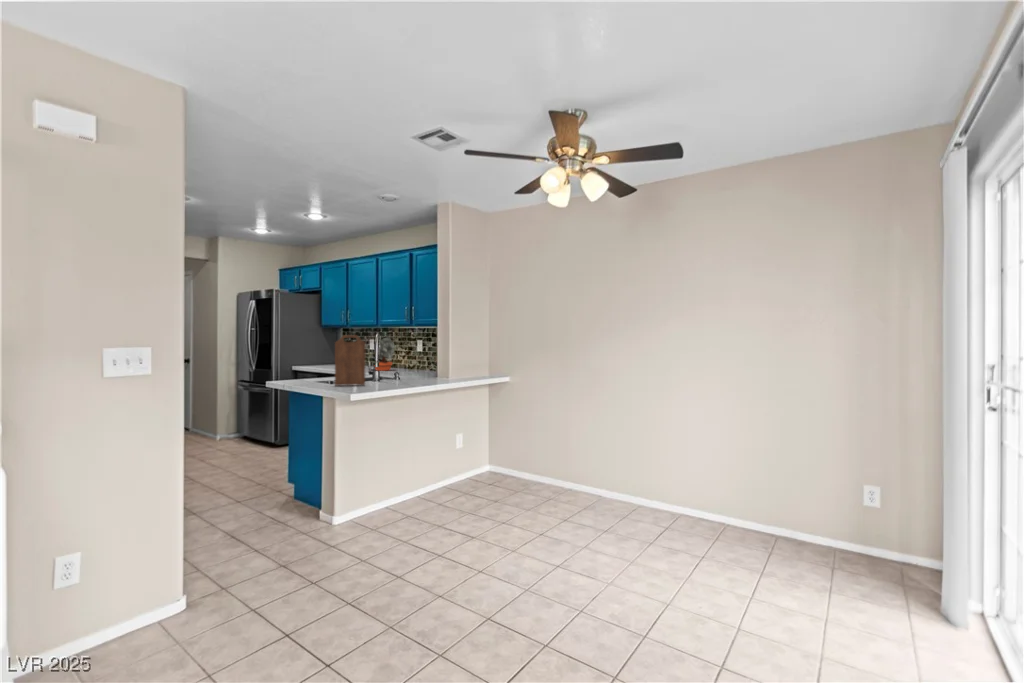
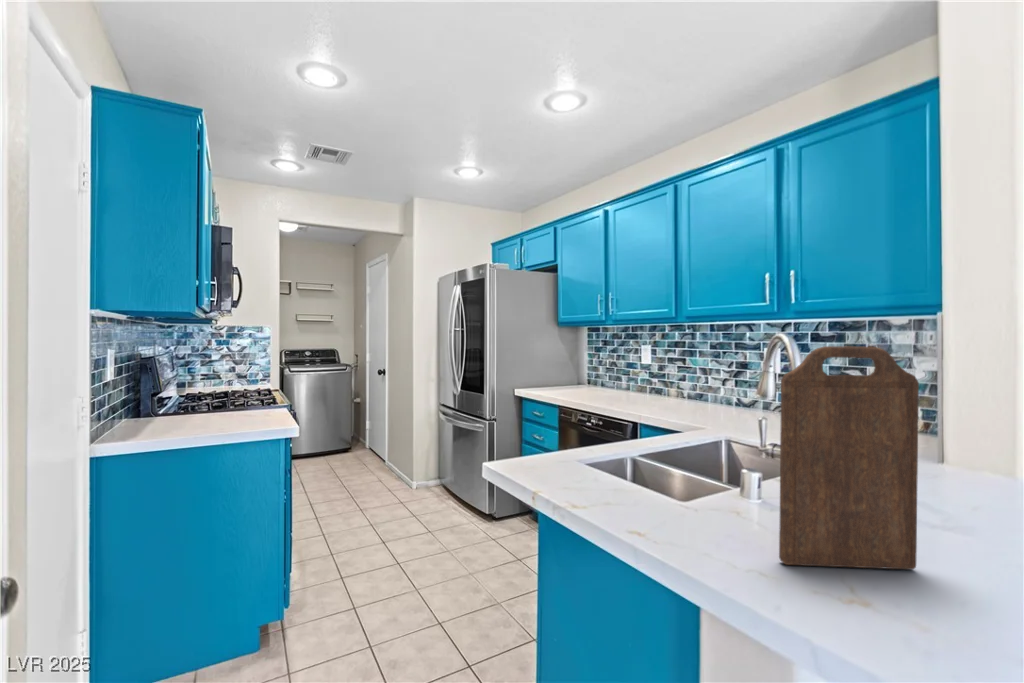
potted plant: present [371,337,394,371] -> none [666,342,726,412]

